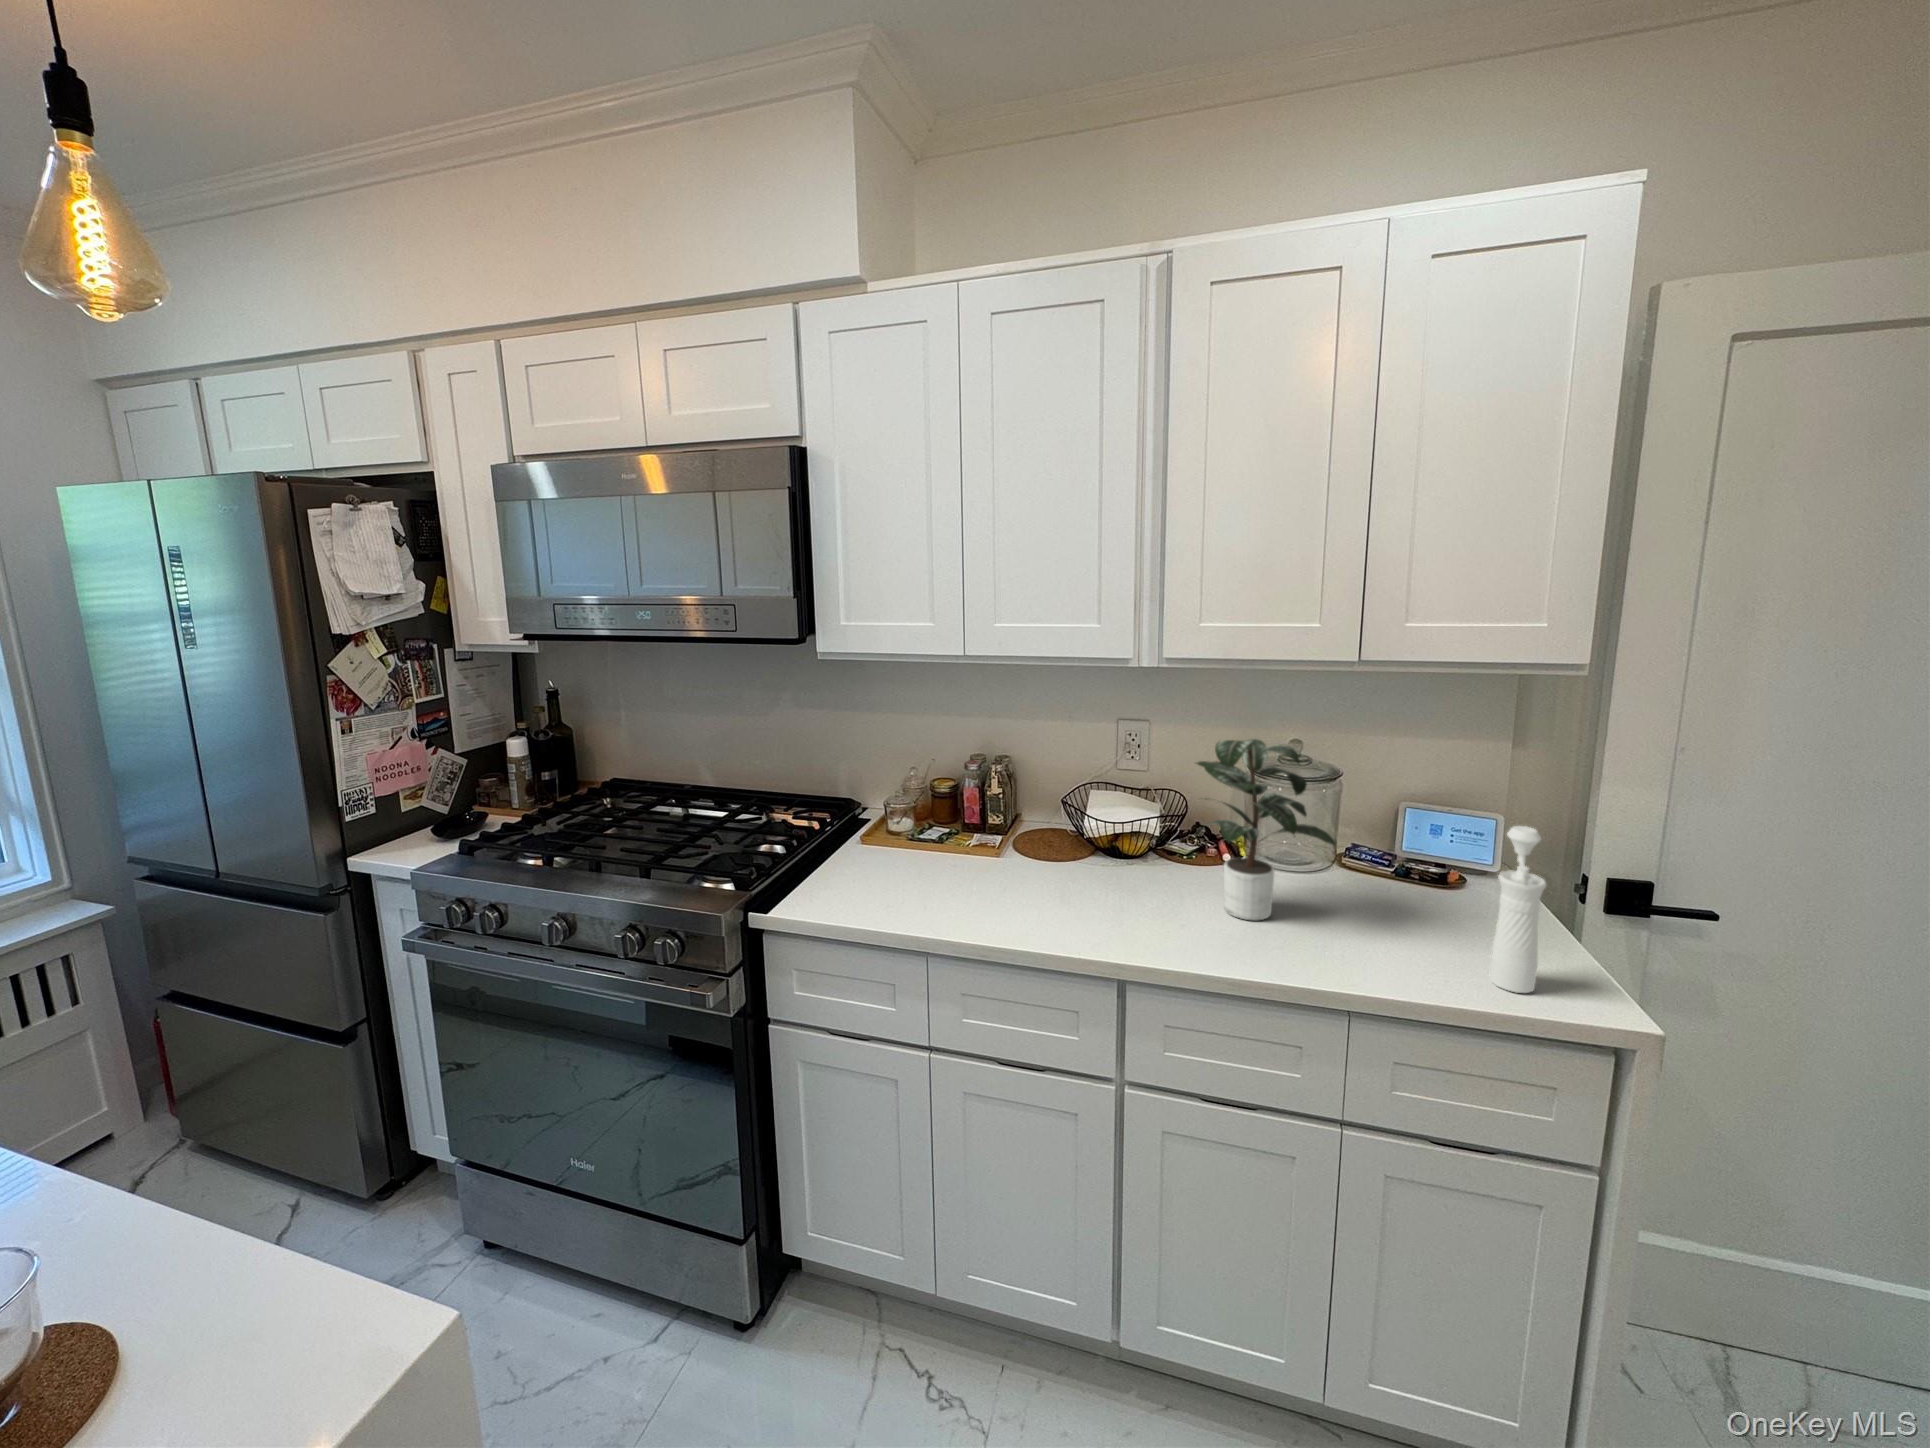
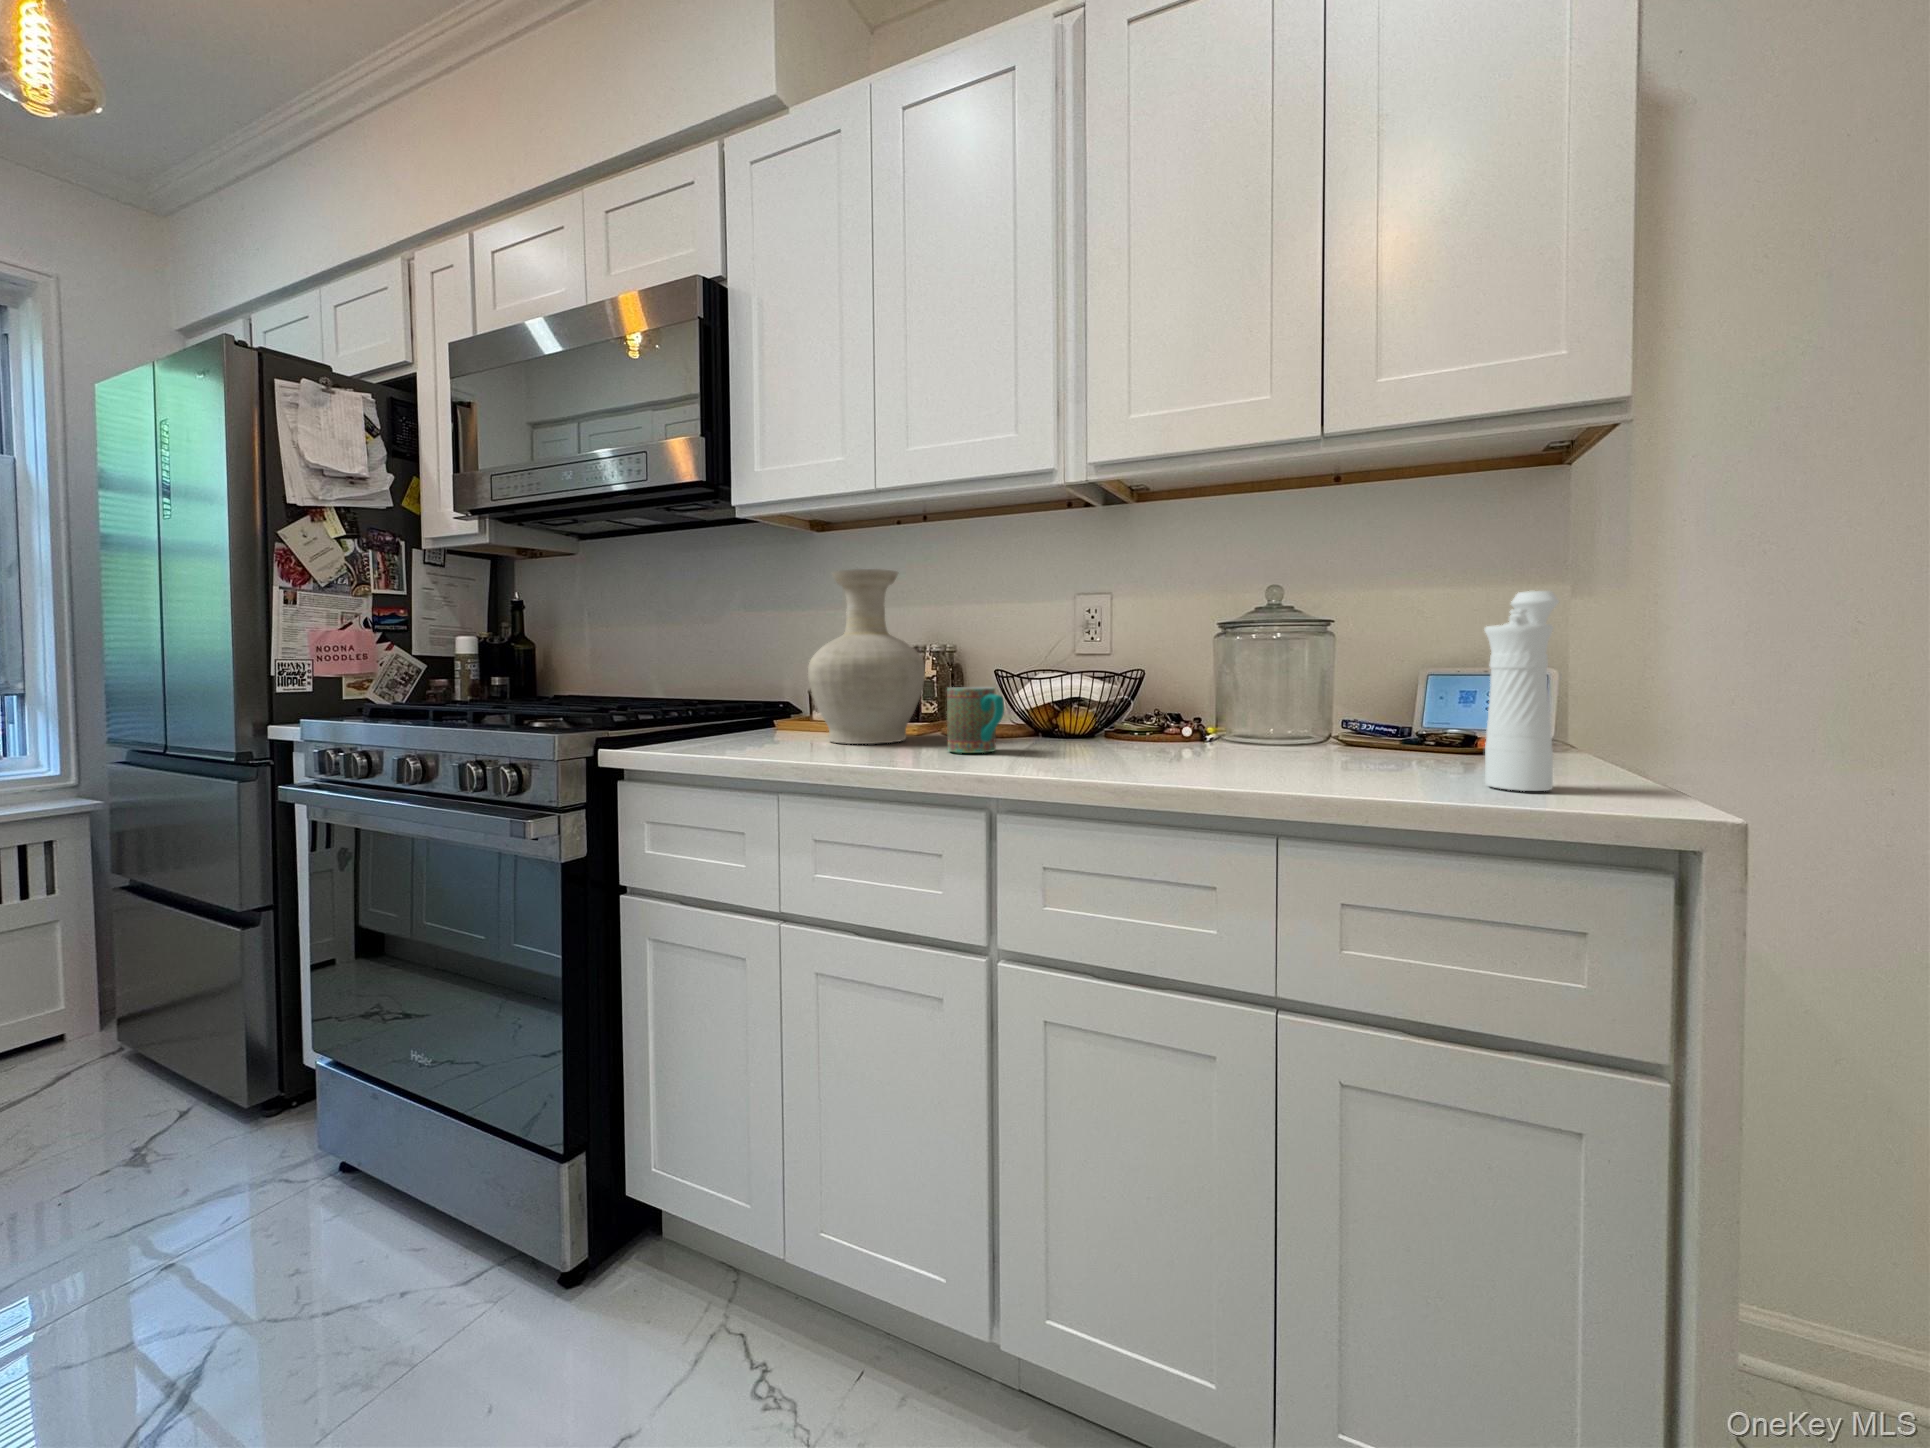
vase: none [922,735,1022,894] -> present [808,569,925,744]
potted plant: present [1196,739,1336,920] -> none [1090,509,1322,757]
mug: none [1061,854,1116,918] -> present [947,687,1004,753]

